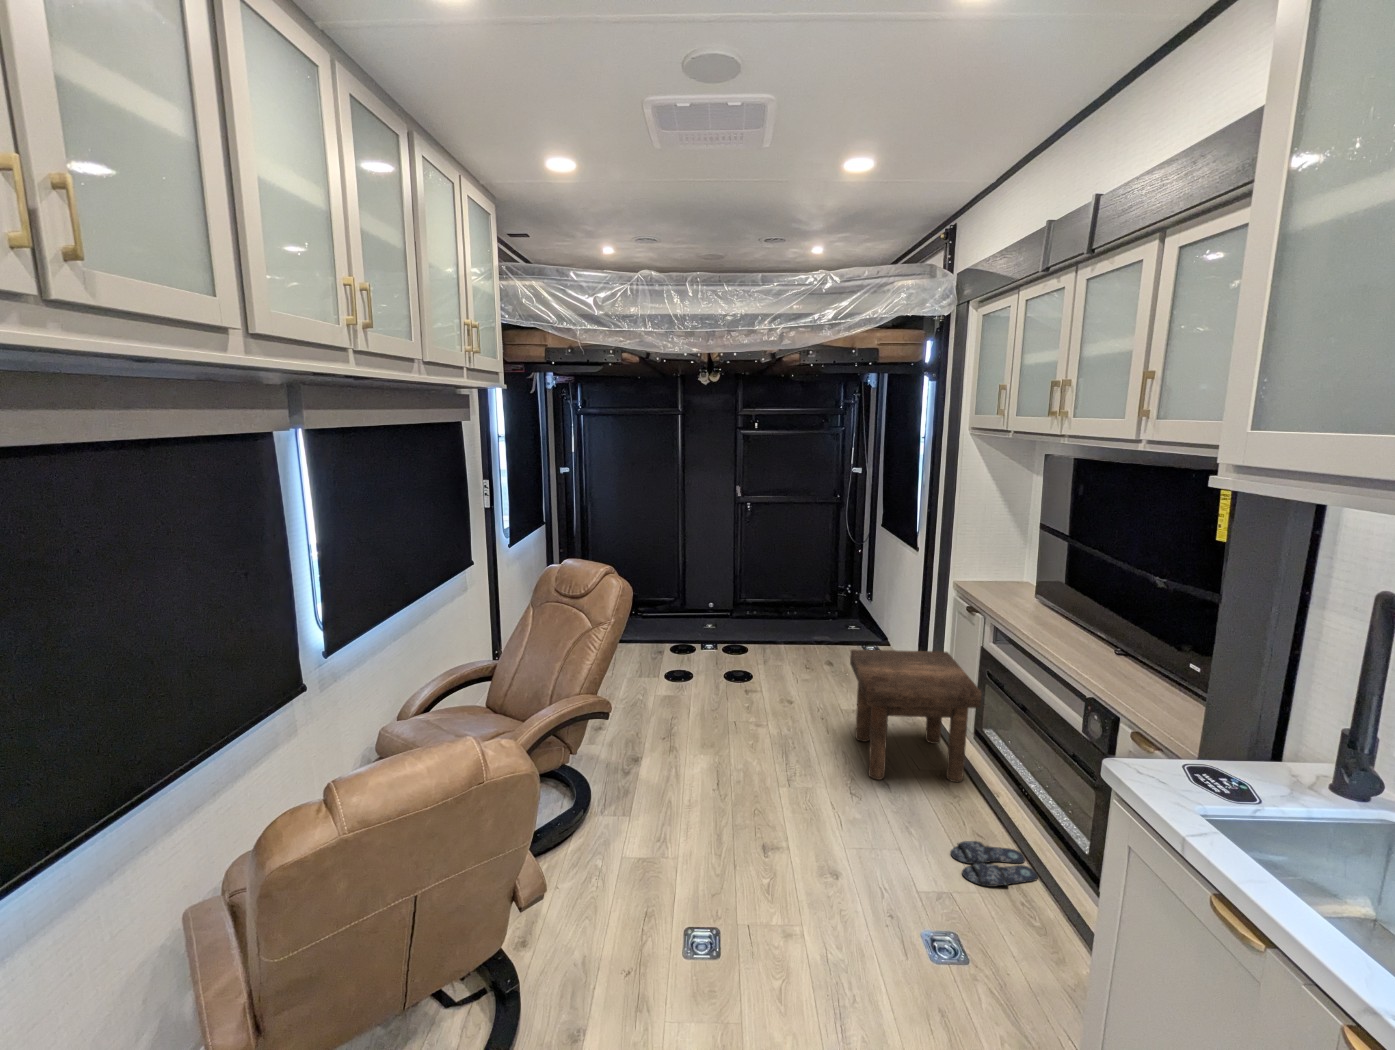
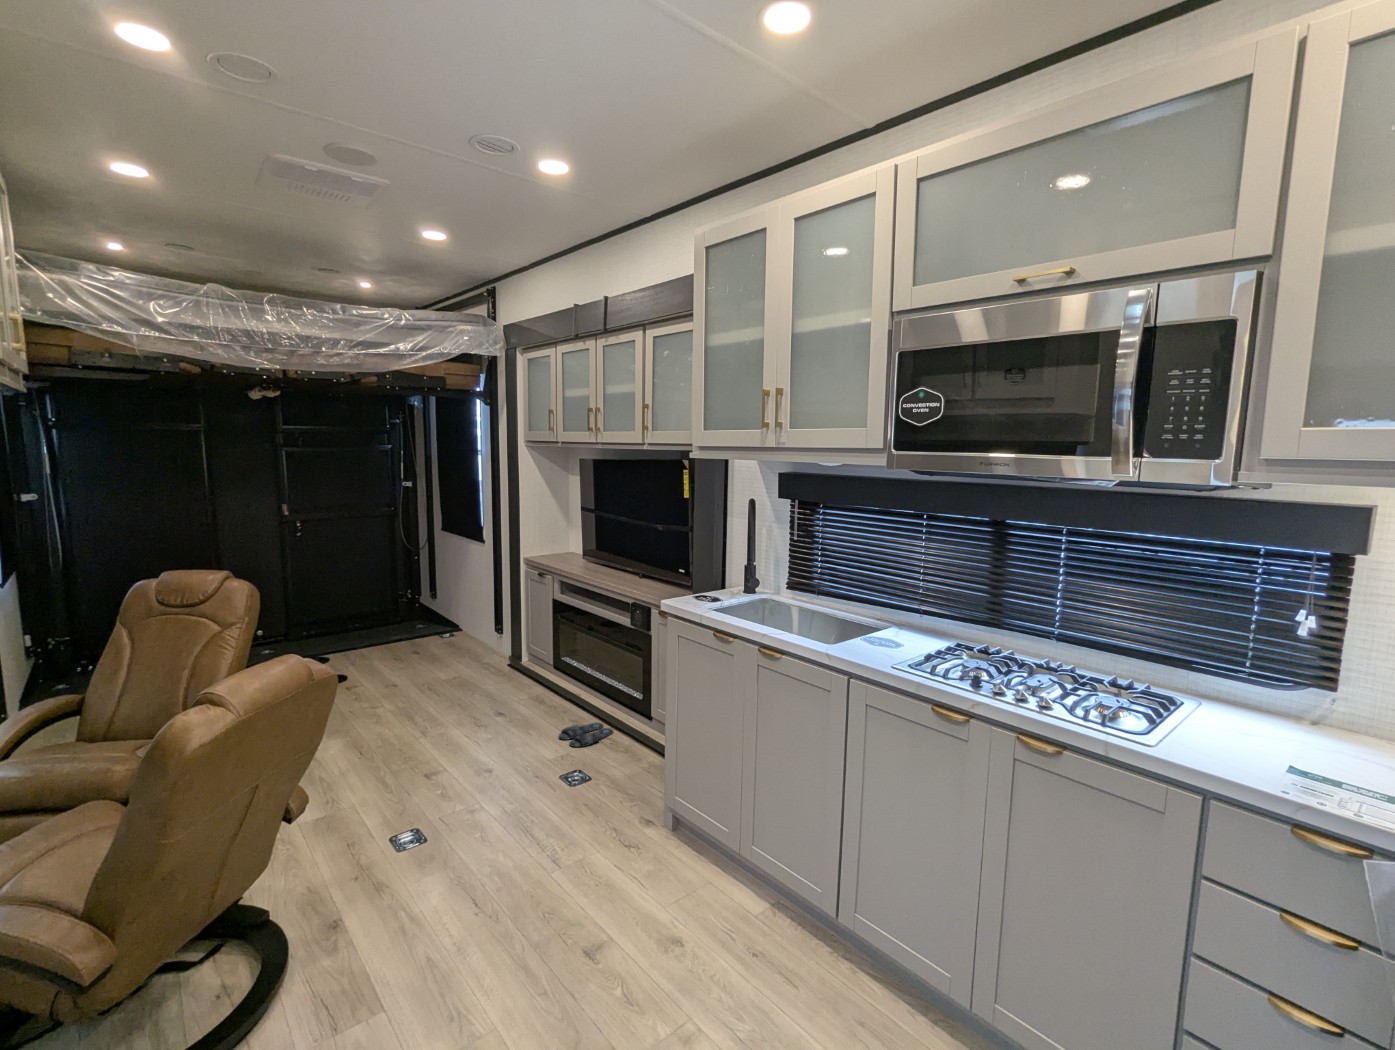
stool: present [850,650,981,782] -> none [451,612,559,716]

